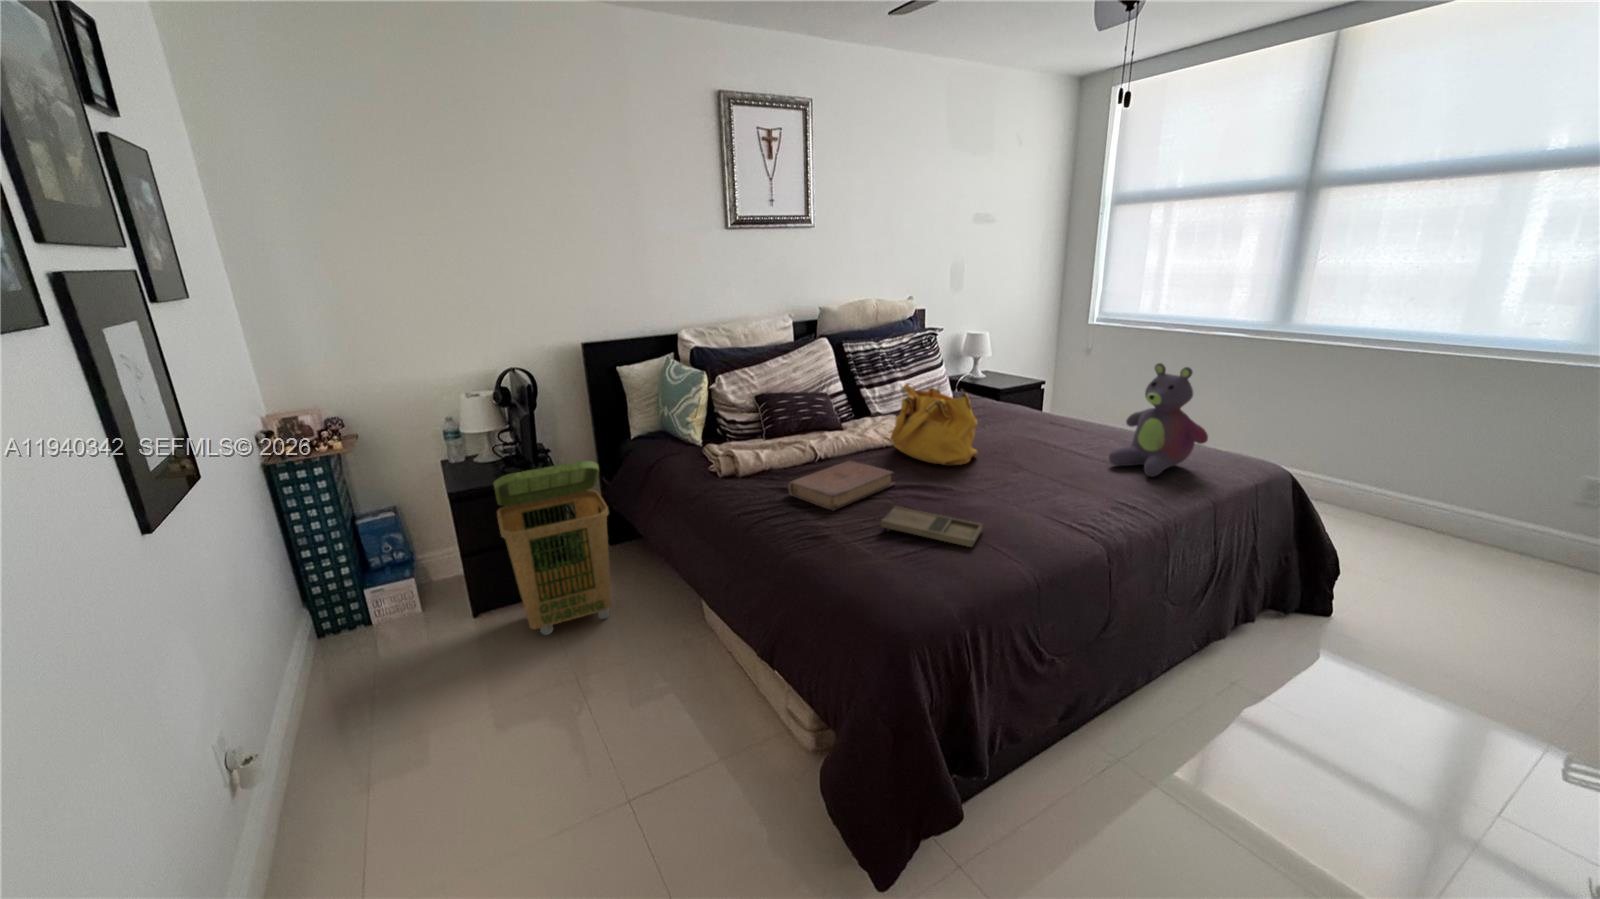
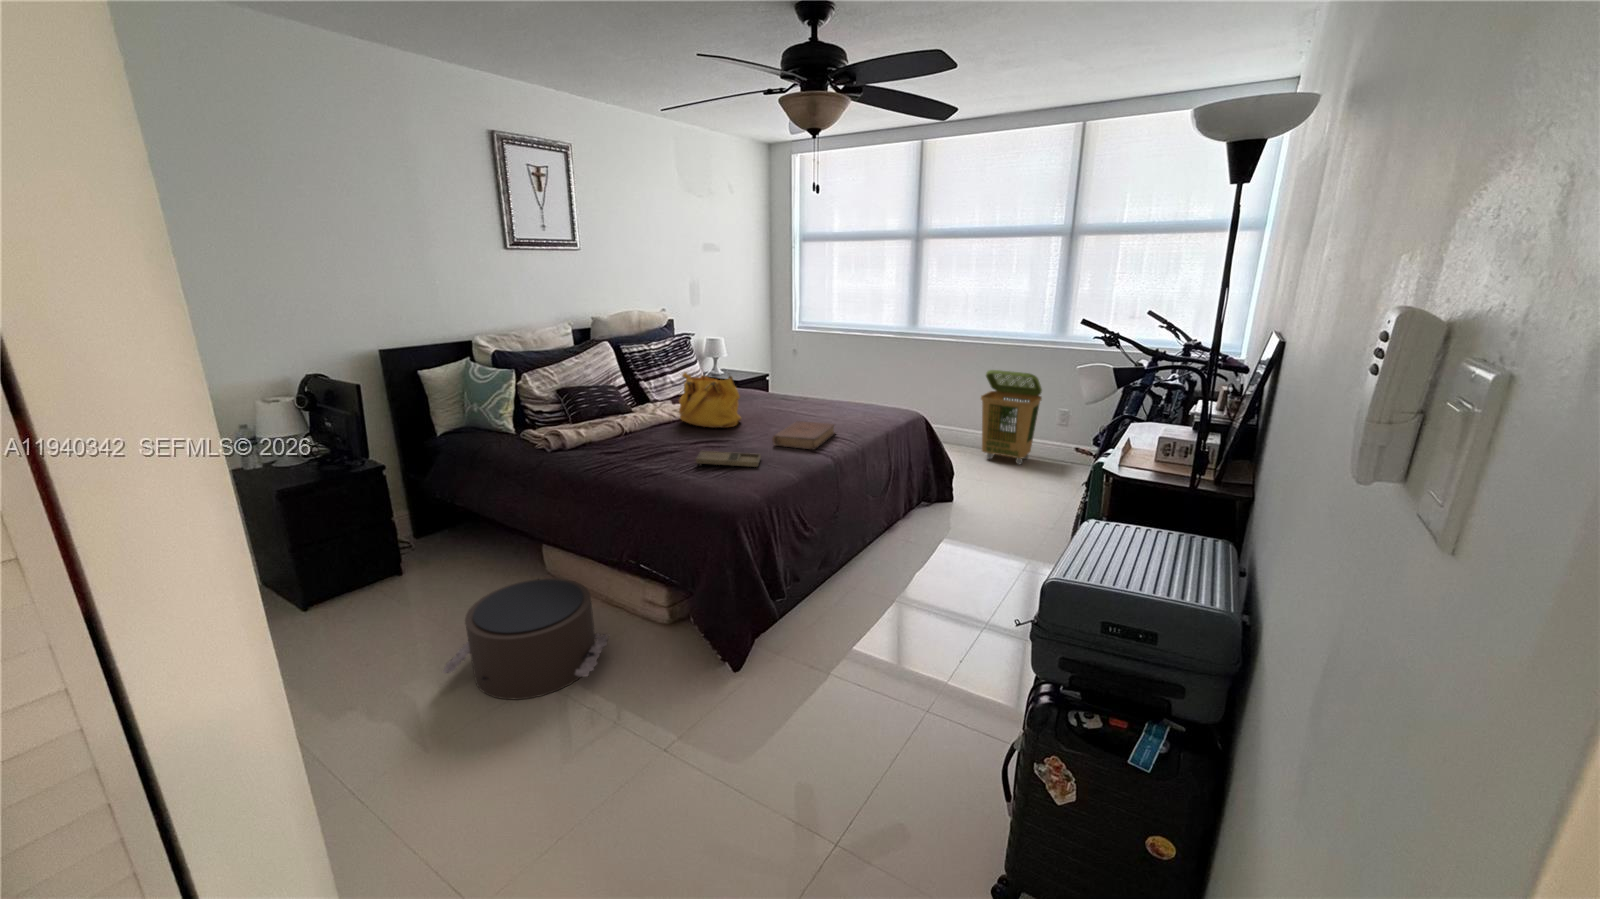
stuffed bear: present [1109,363,1208,477] -> none [825,351,879,422]
book: present [788,460,895,510] -> present [772,421,836,449]
laundry basket: present [494,461,611,635] -> present [981,370,1042,464]
pouf: none [521,653,725,835] -> present [443,578,609,700]

